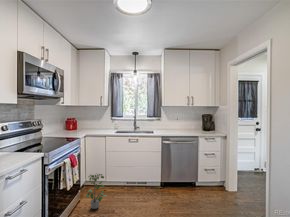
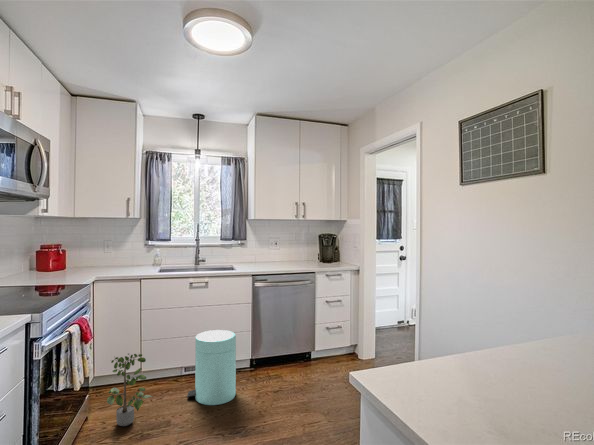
trash can: none [126,165,151,204] -> present [187,330,236,405]

